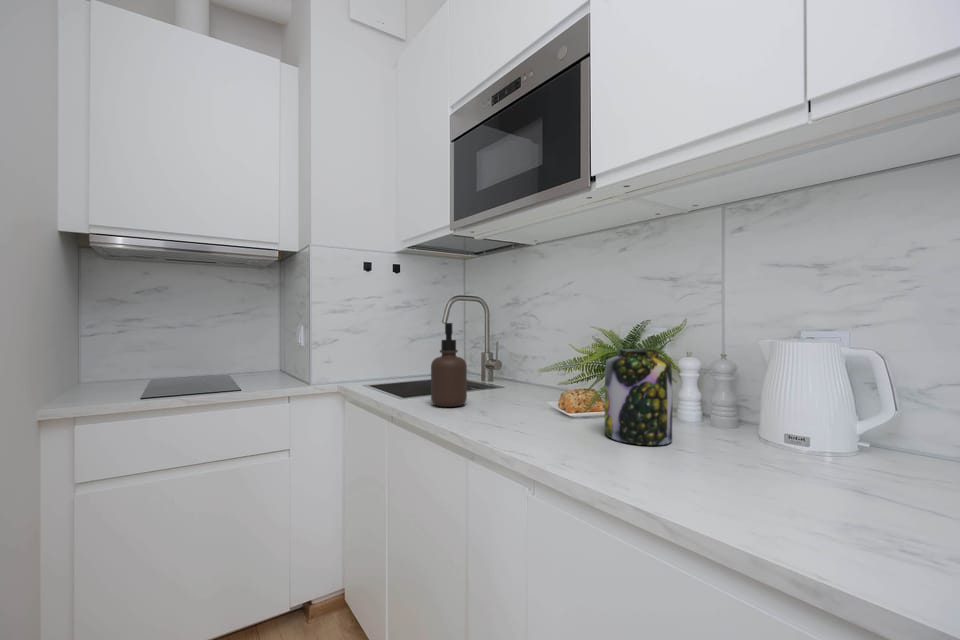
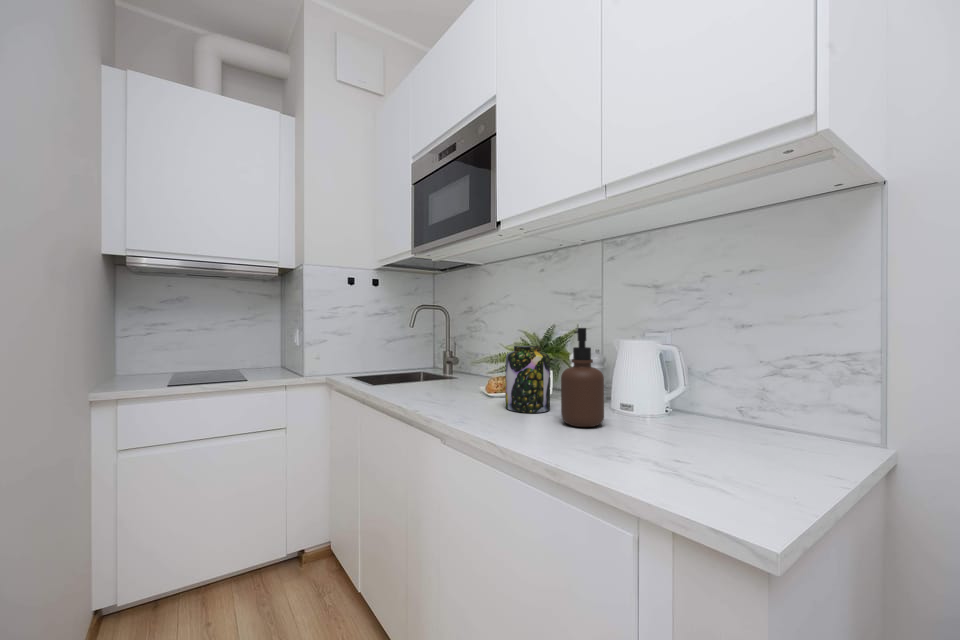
soap dispenser: present [431,323,467,407] -> present [561,328,604,427]

